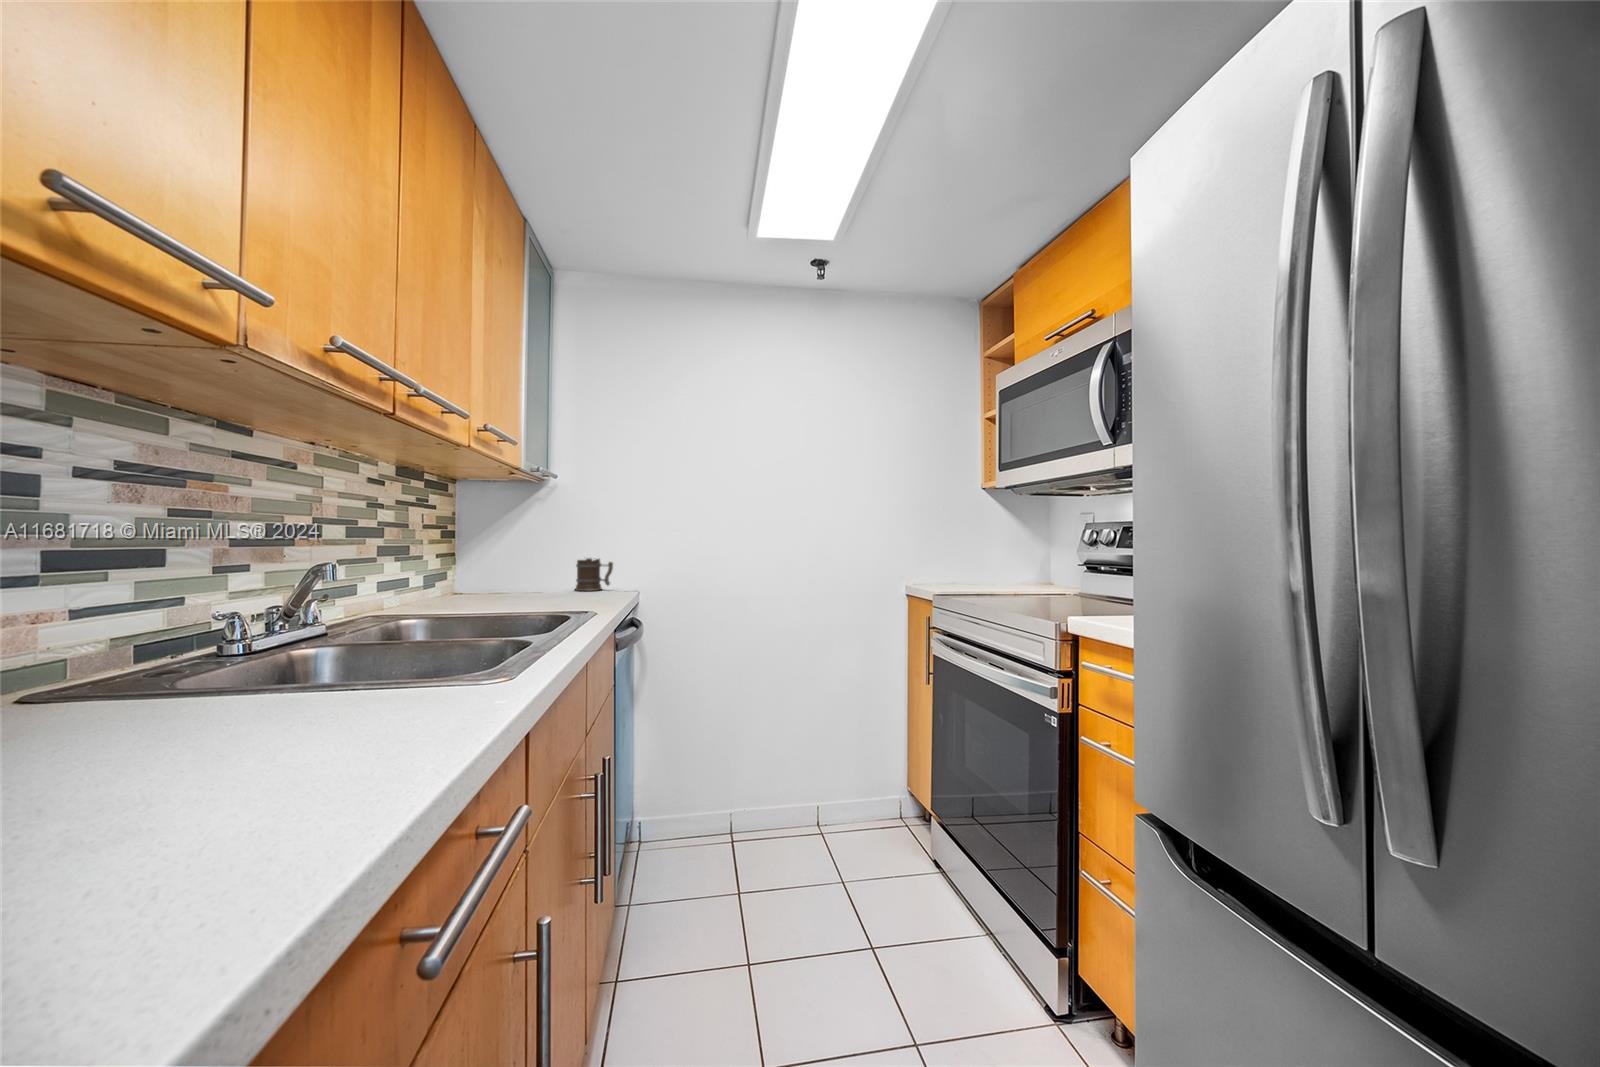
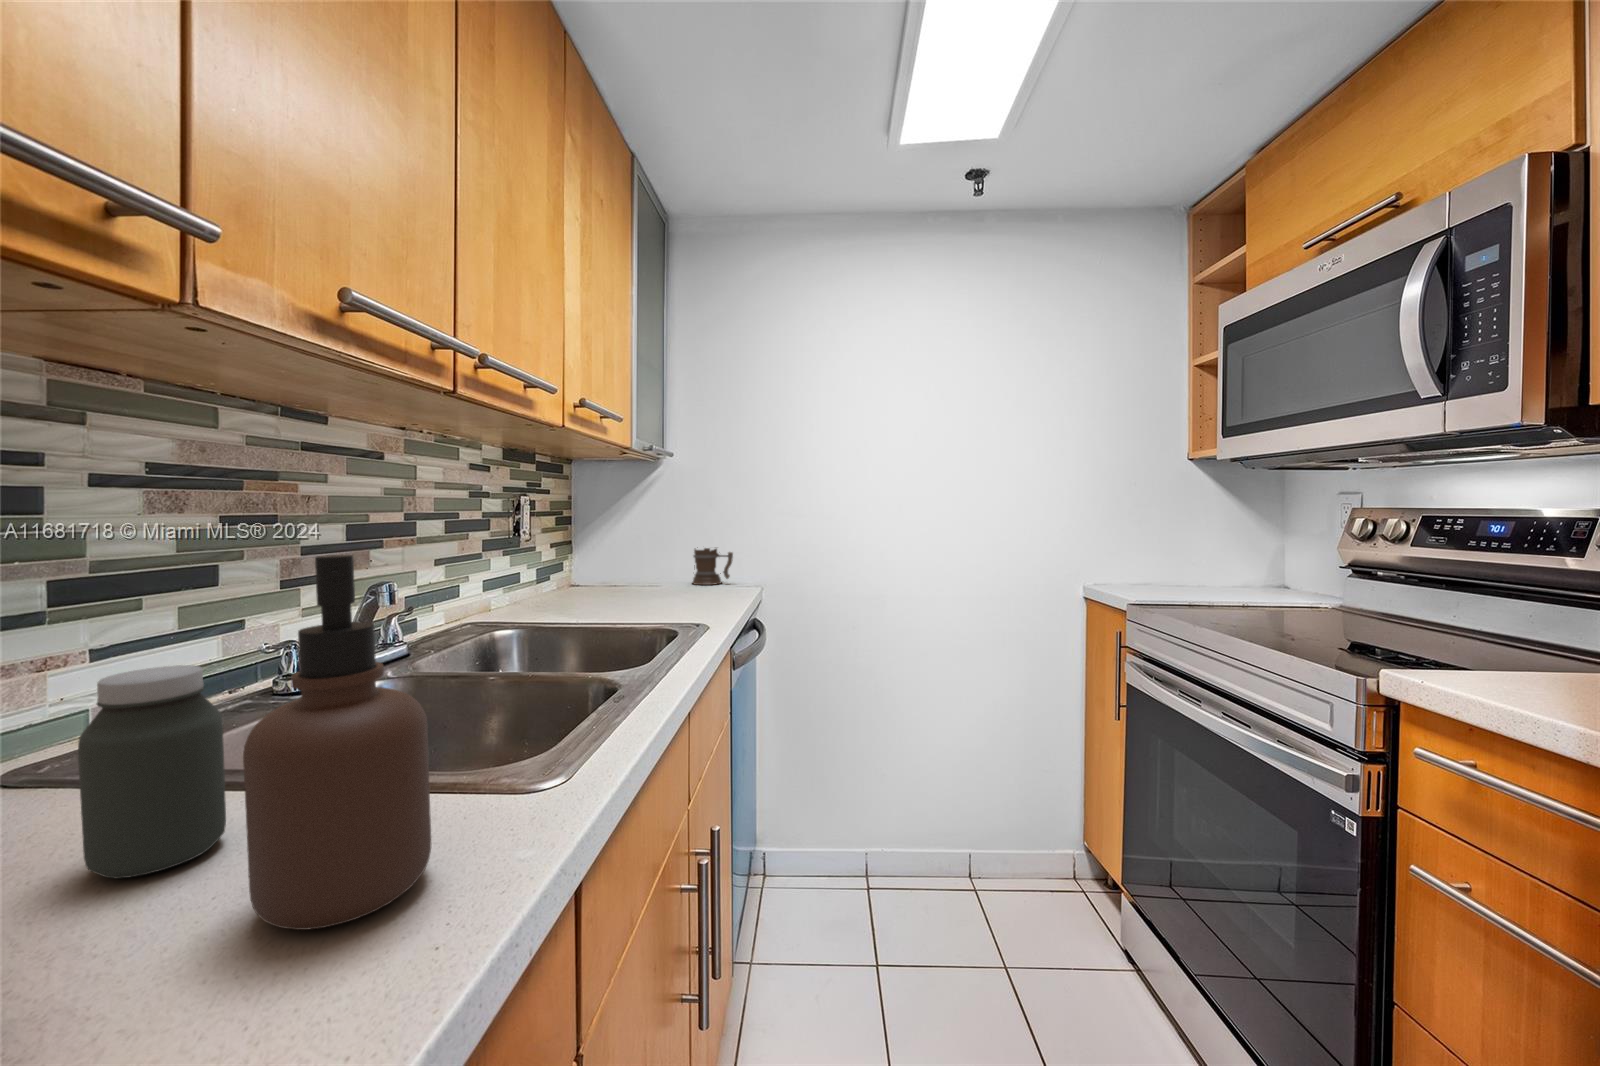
soap dispenser: none [318,511,435,745] -> present [243,555,431,930]
jar: none [163,596,263,738] -> present [78,665,226,878]

